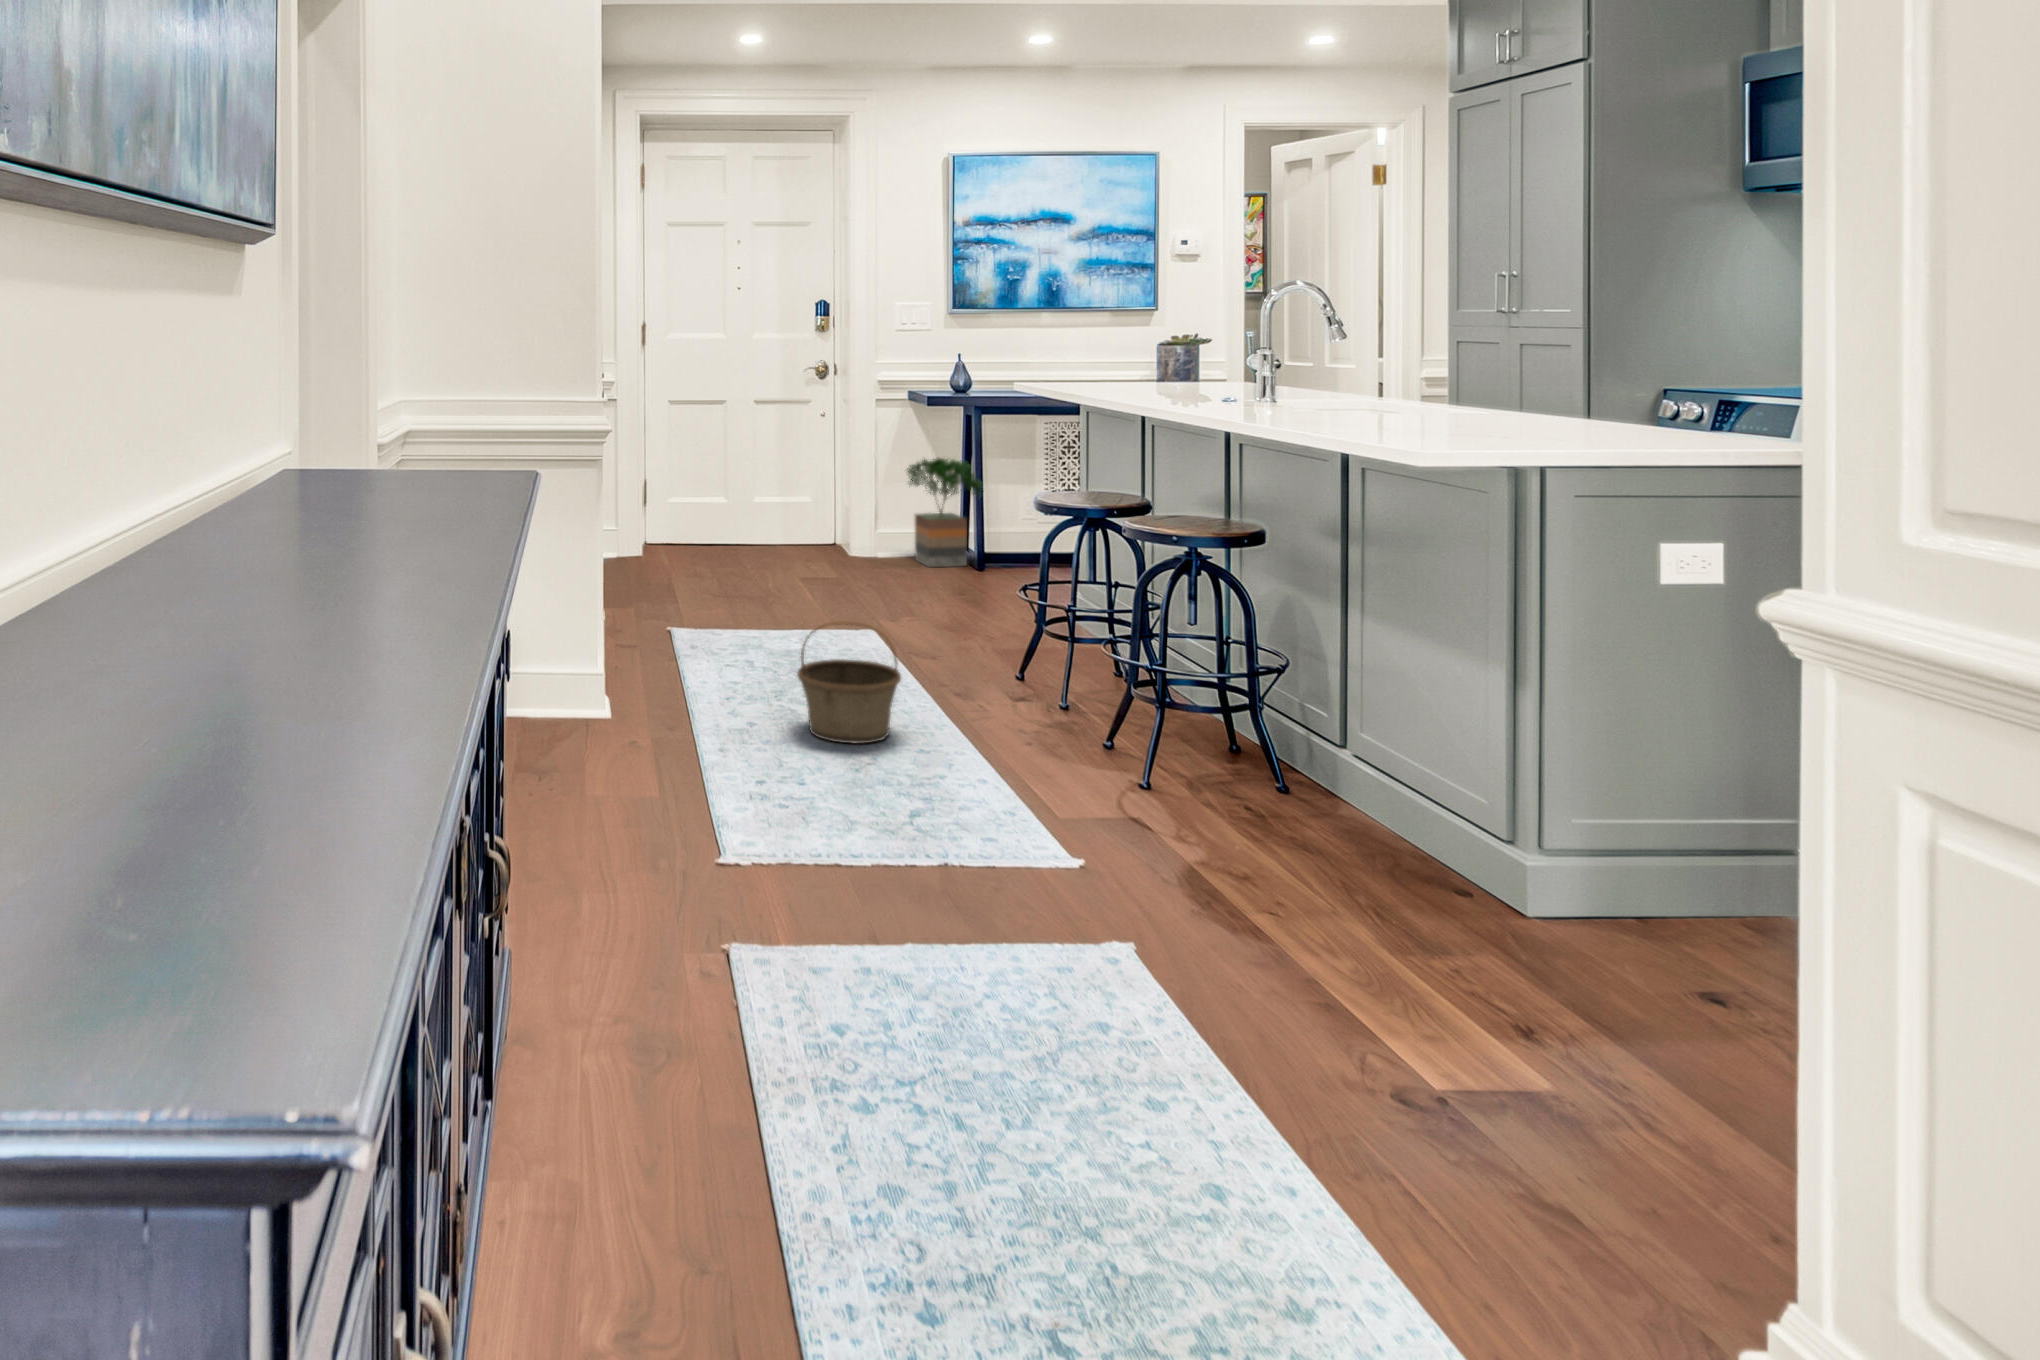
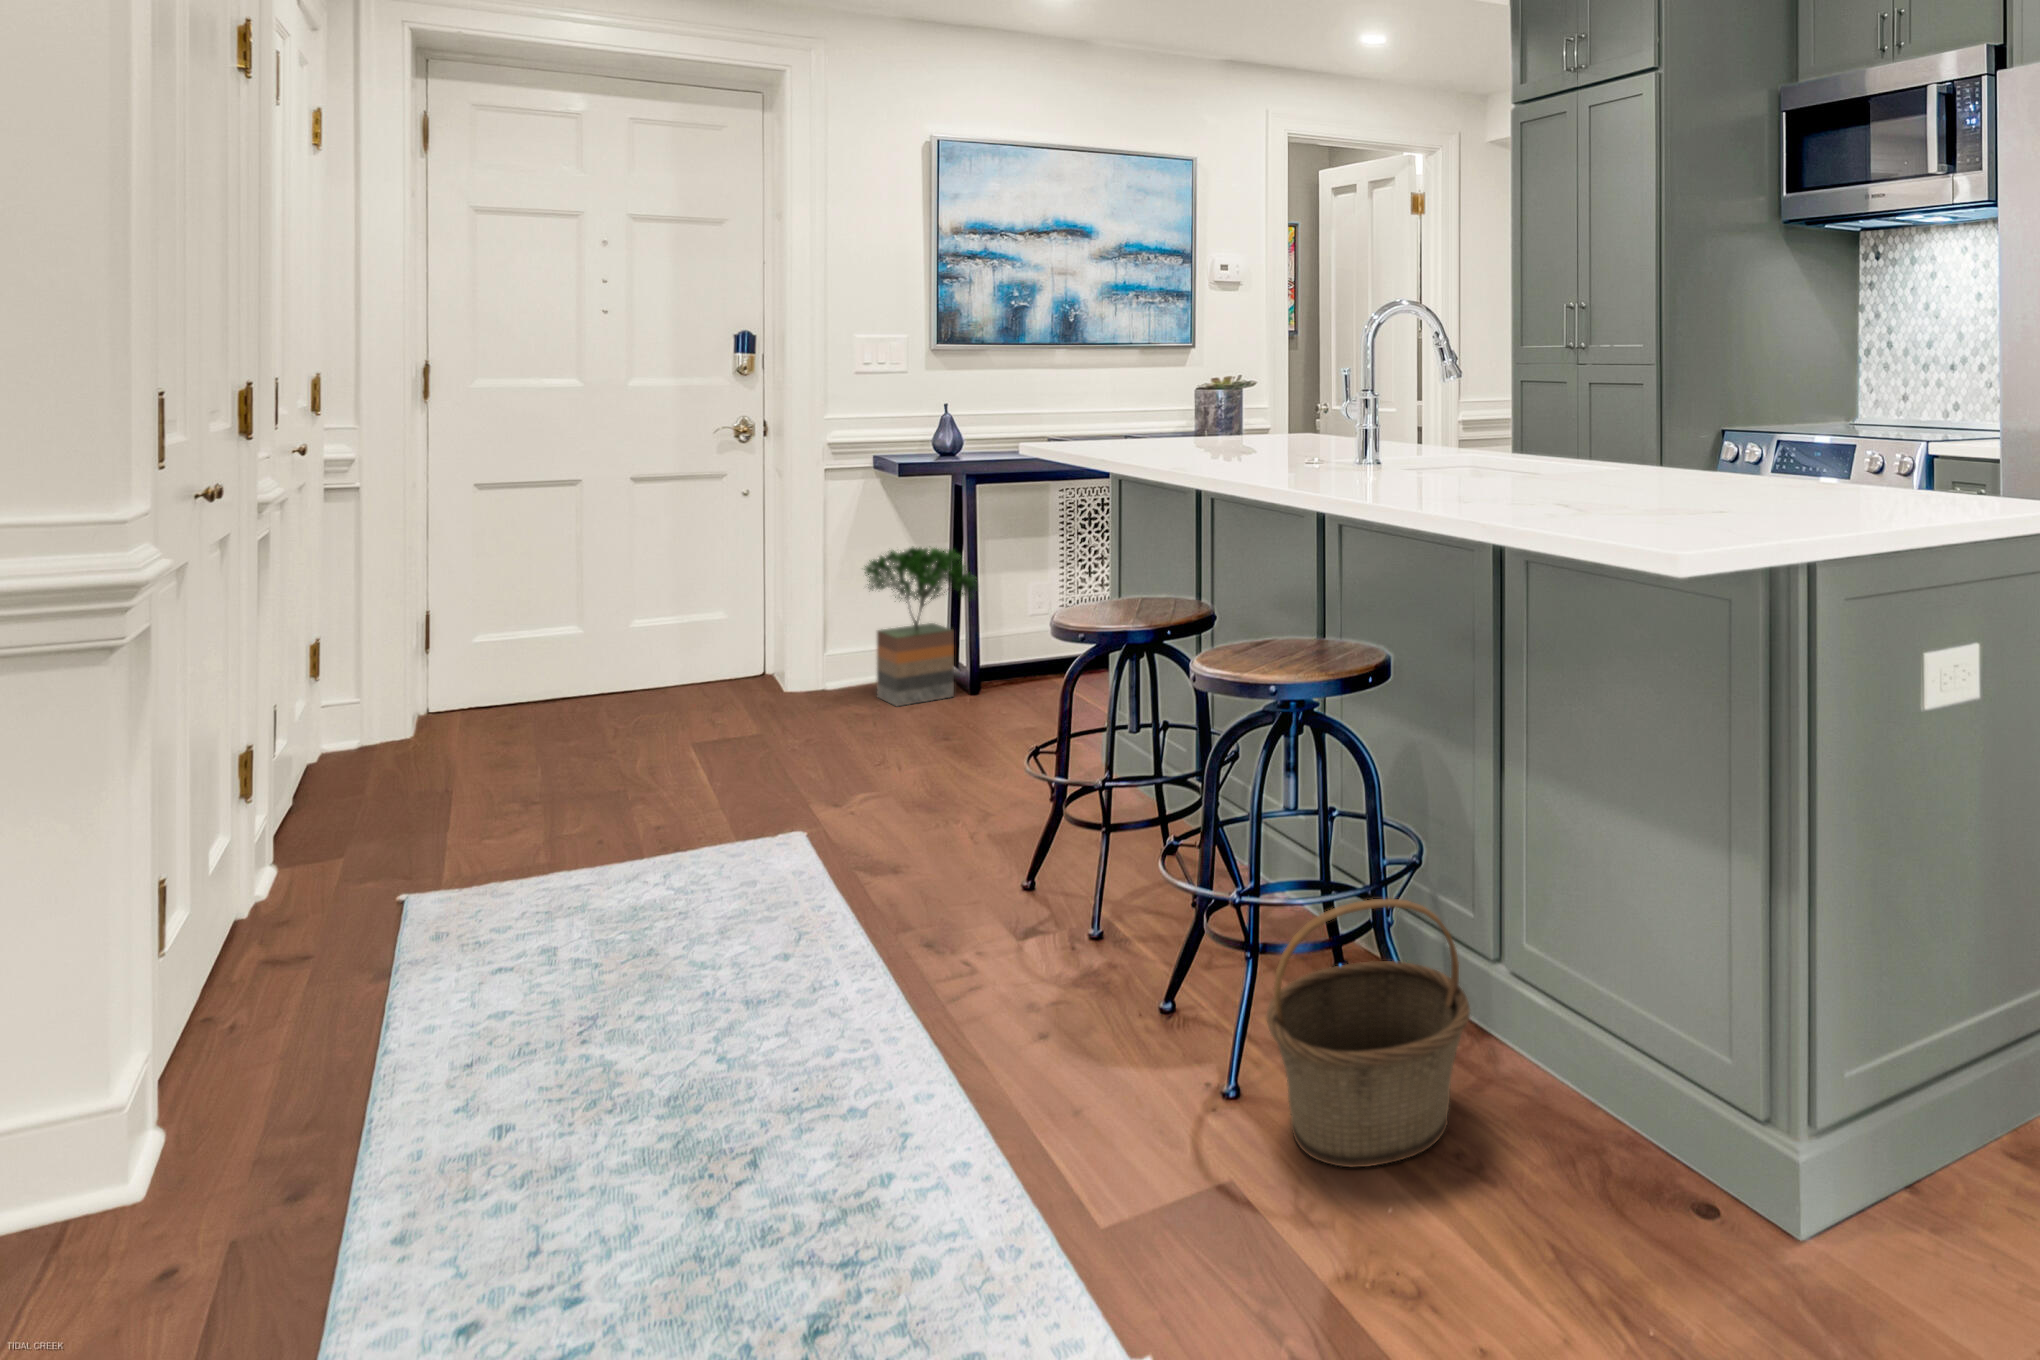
basket: present [797,621,901,743] -> present [1267,899,1470,1167]

